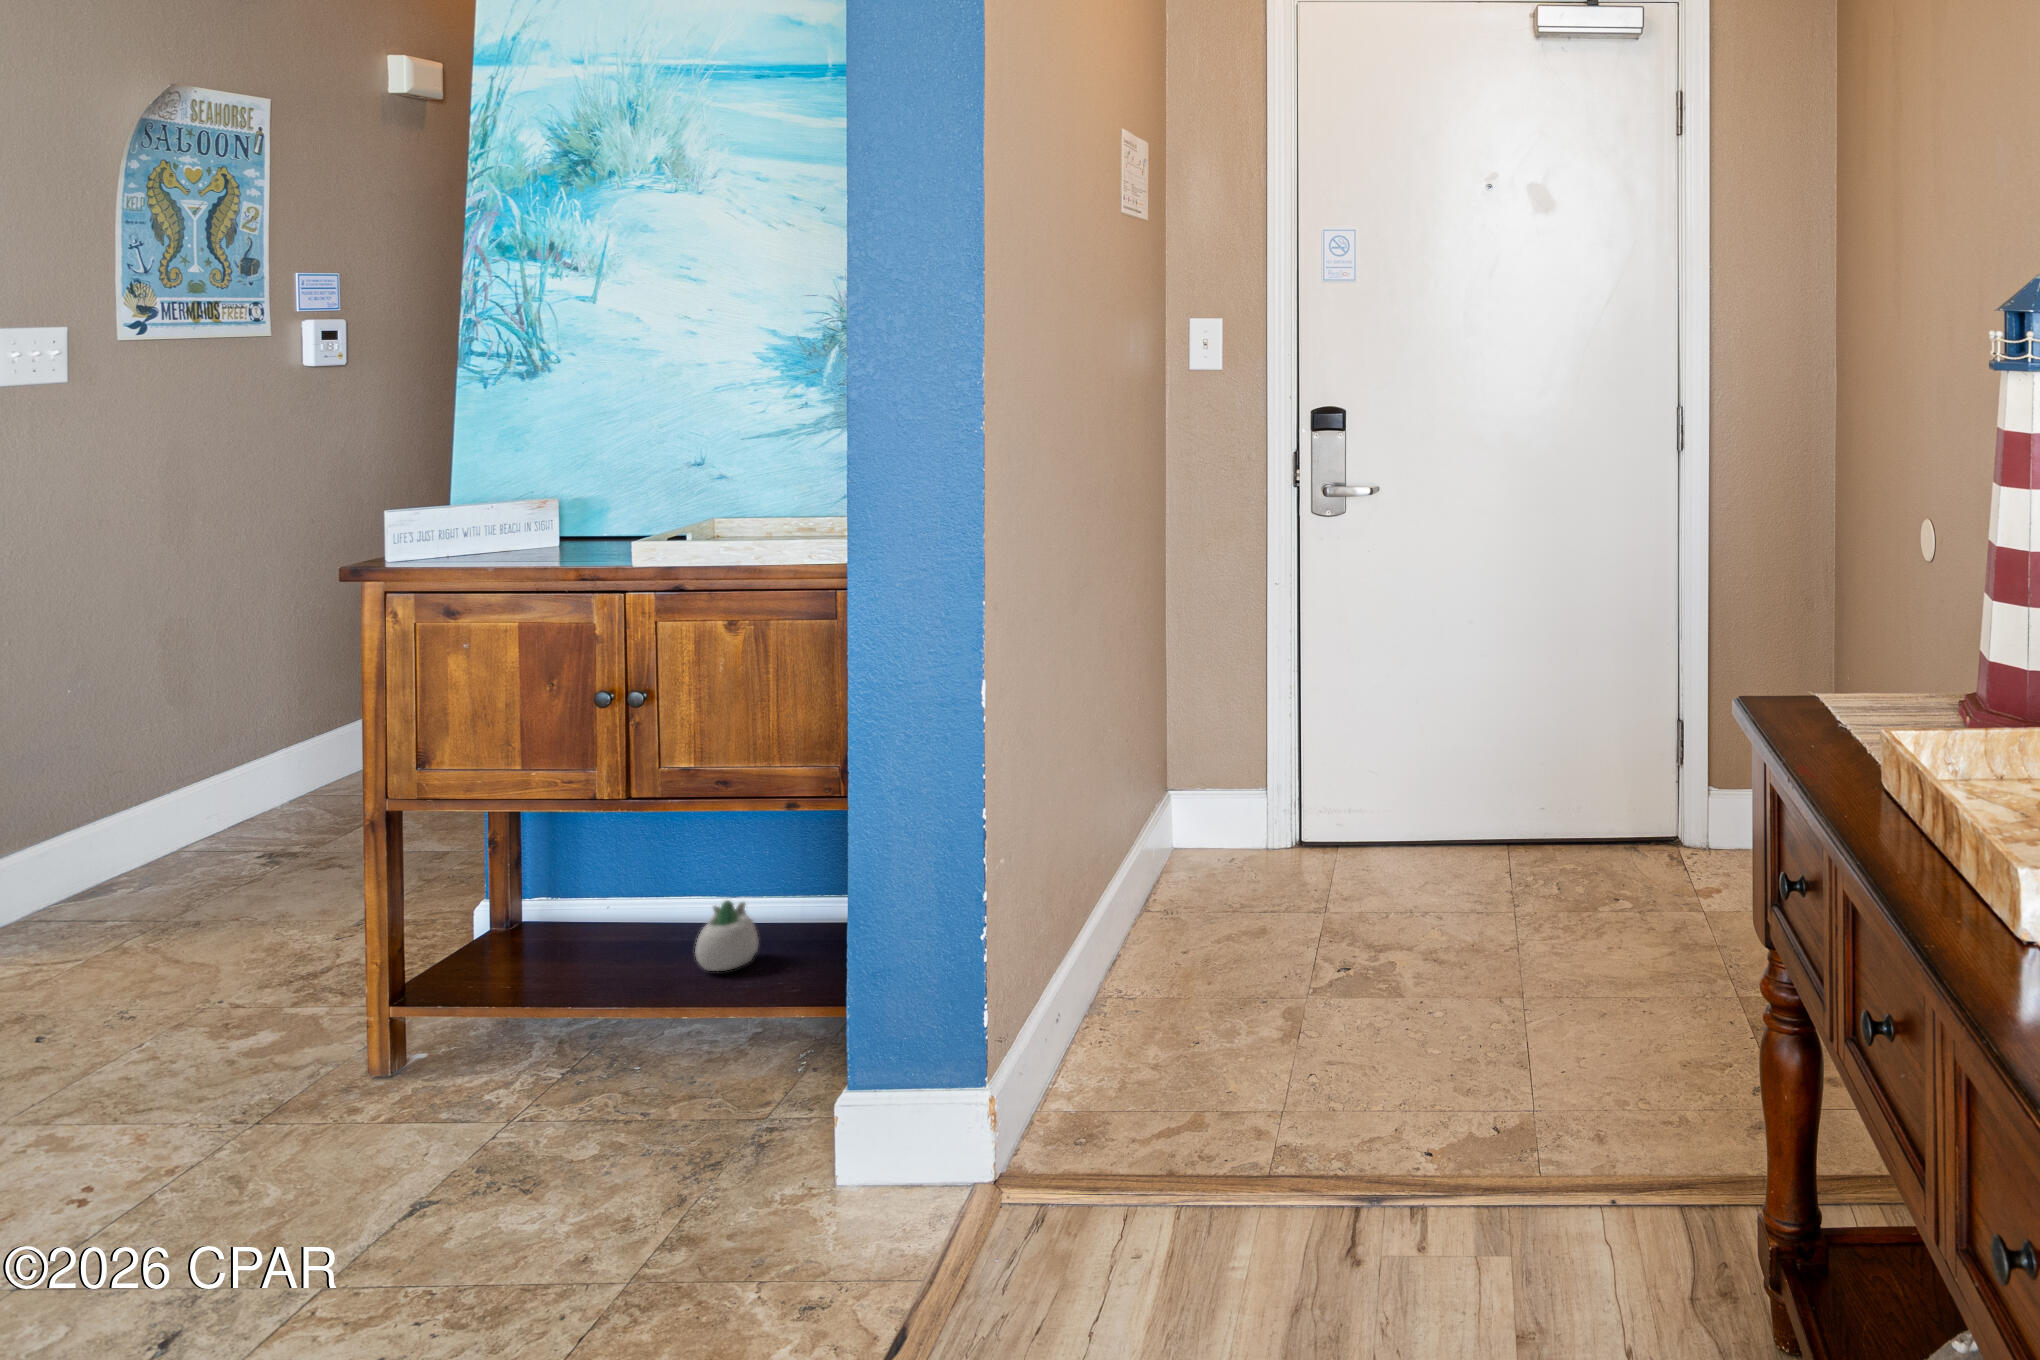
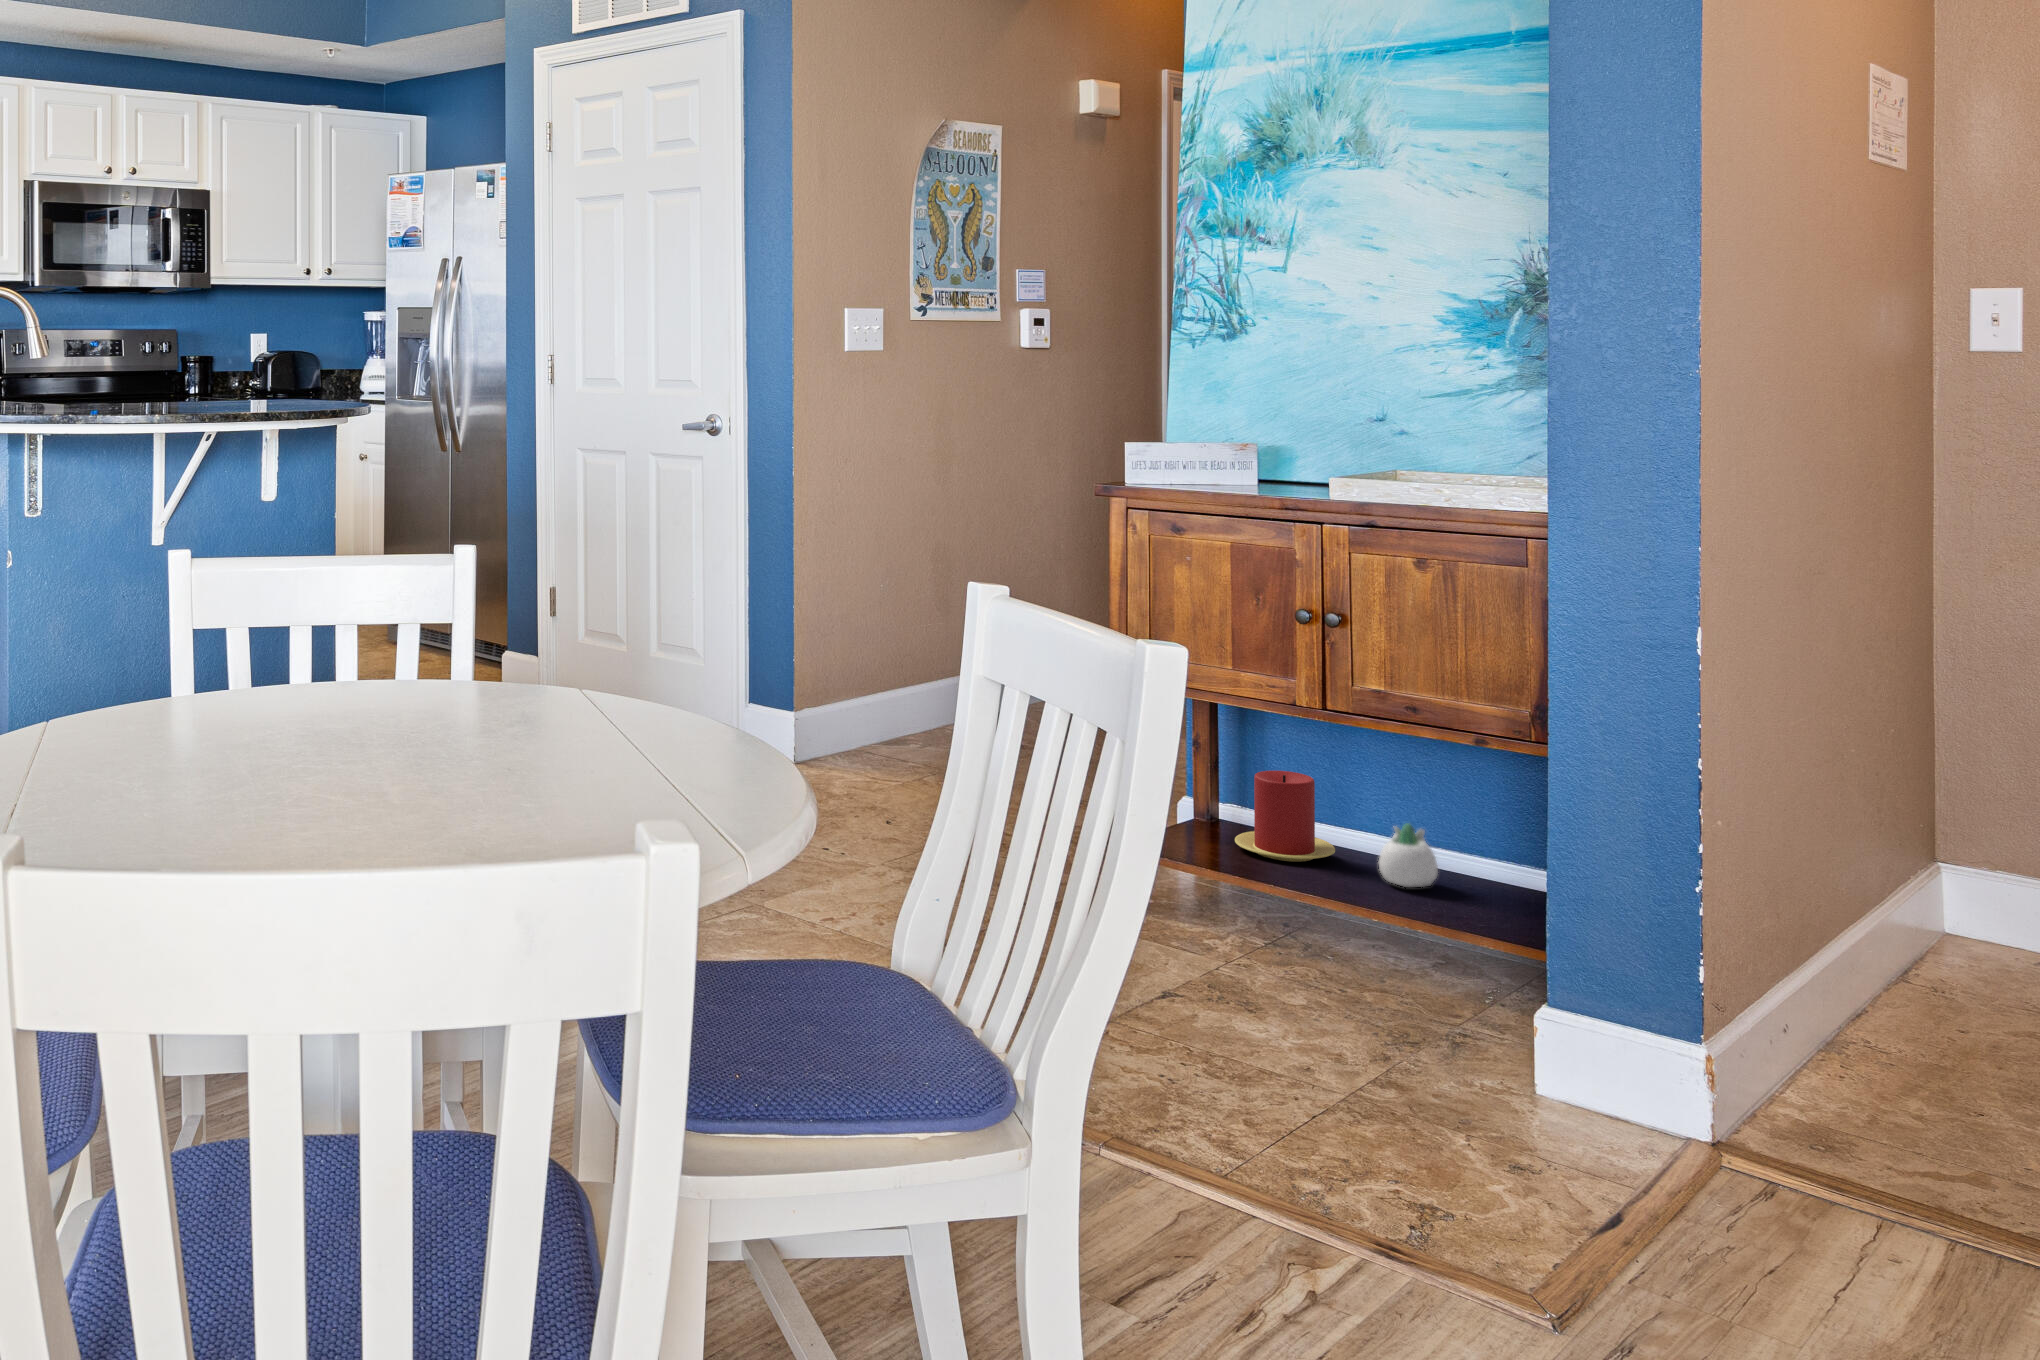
candle: none [532,866,652,974] -> present [1235,771,1335,862]

